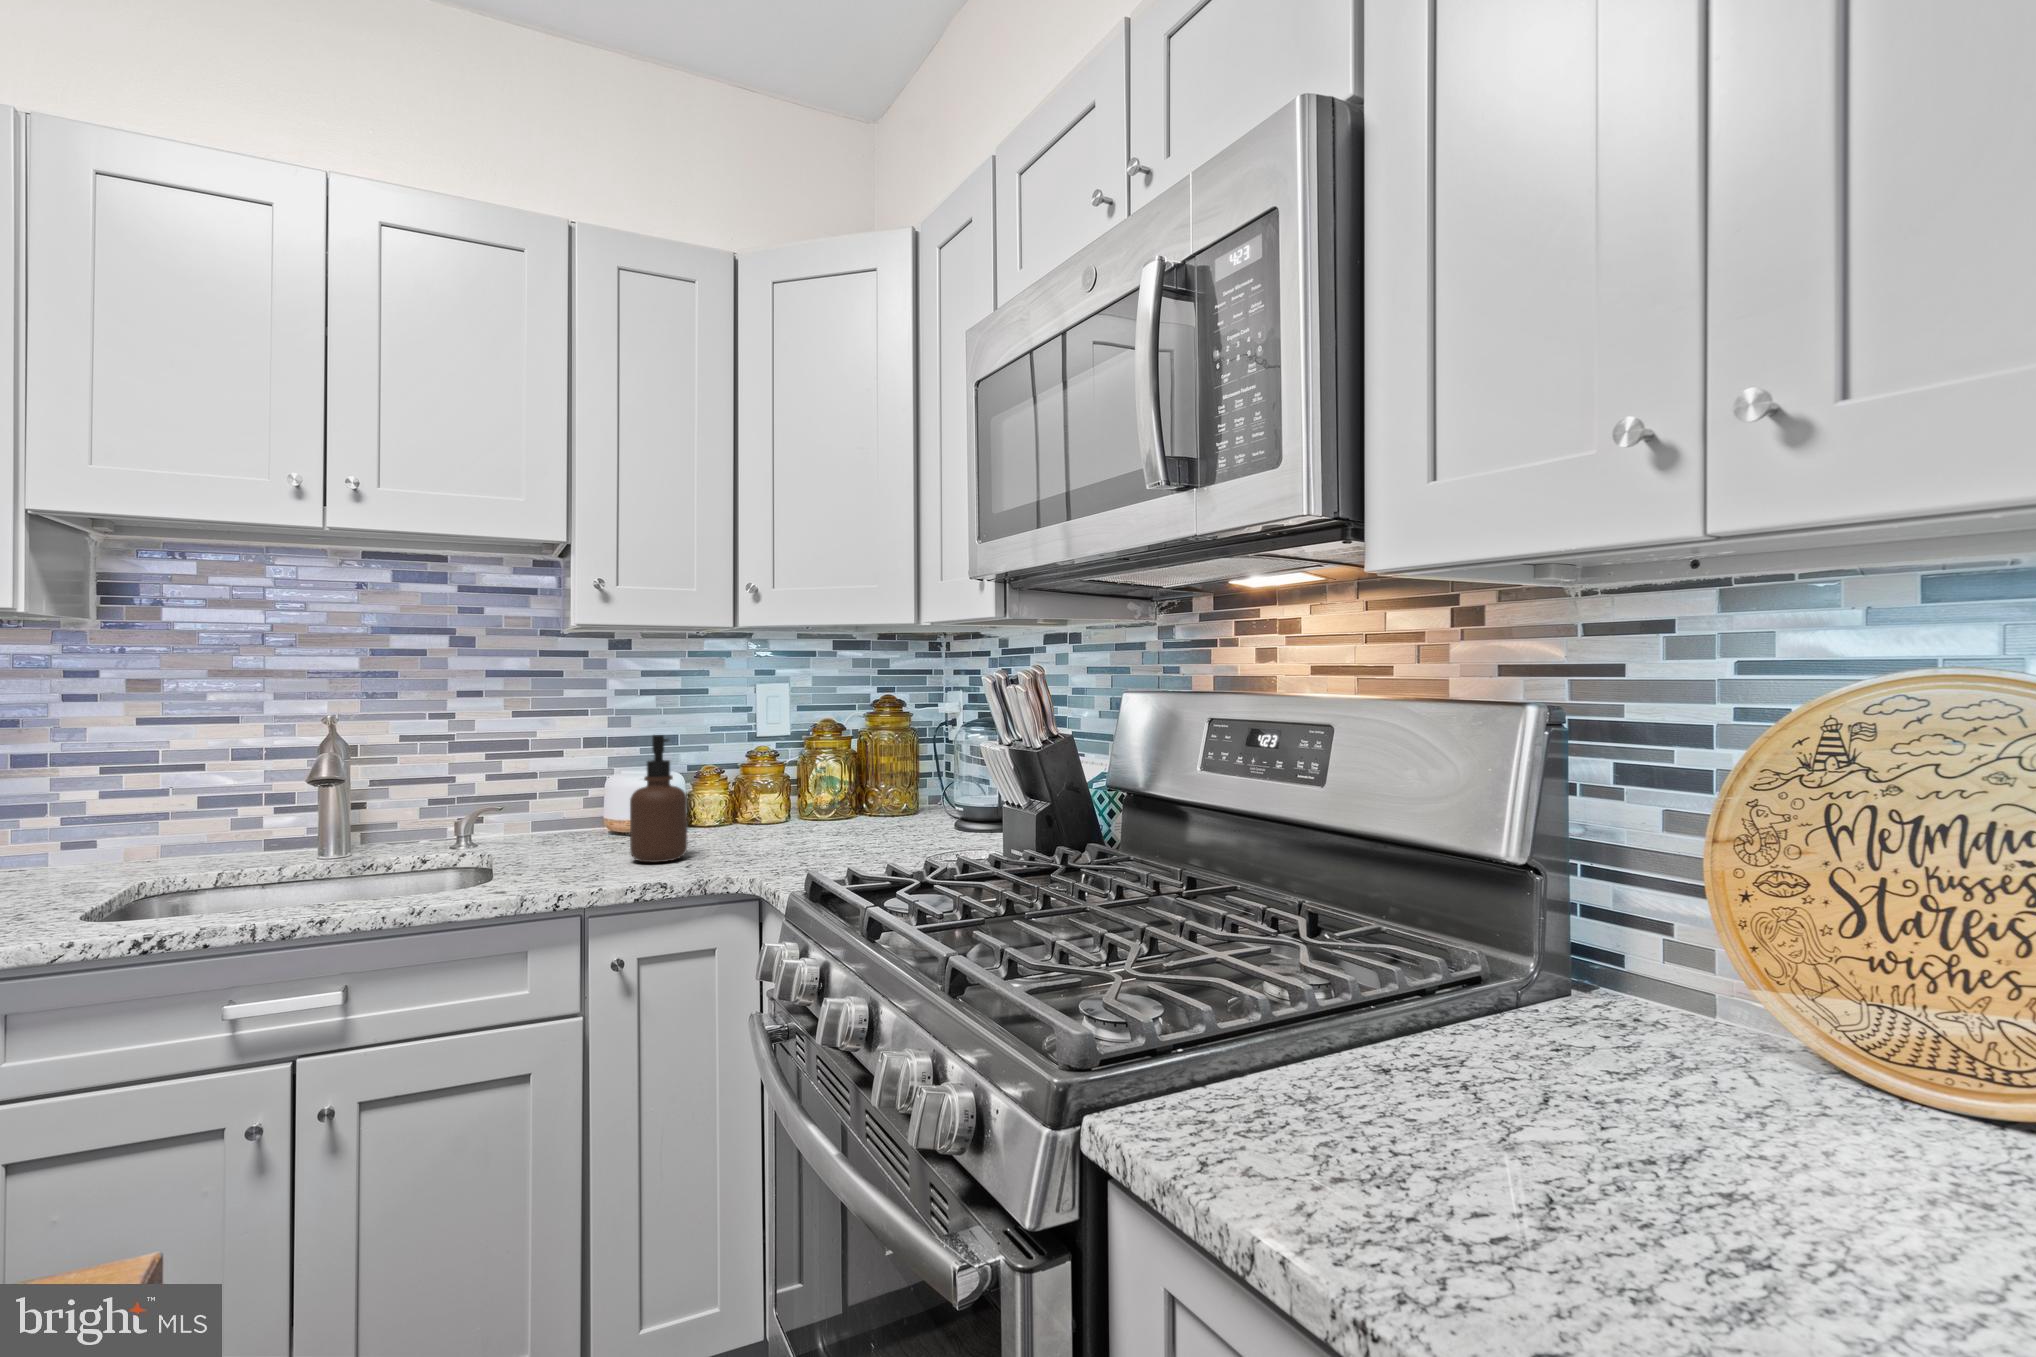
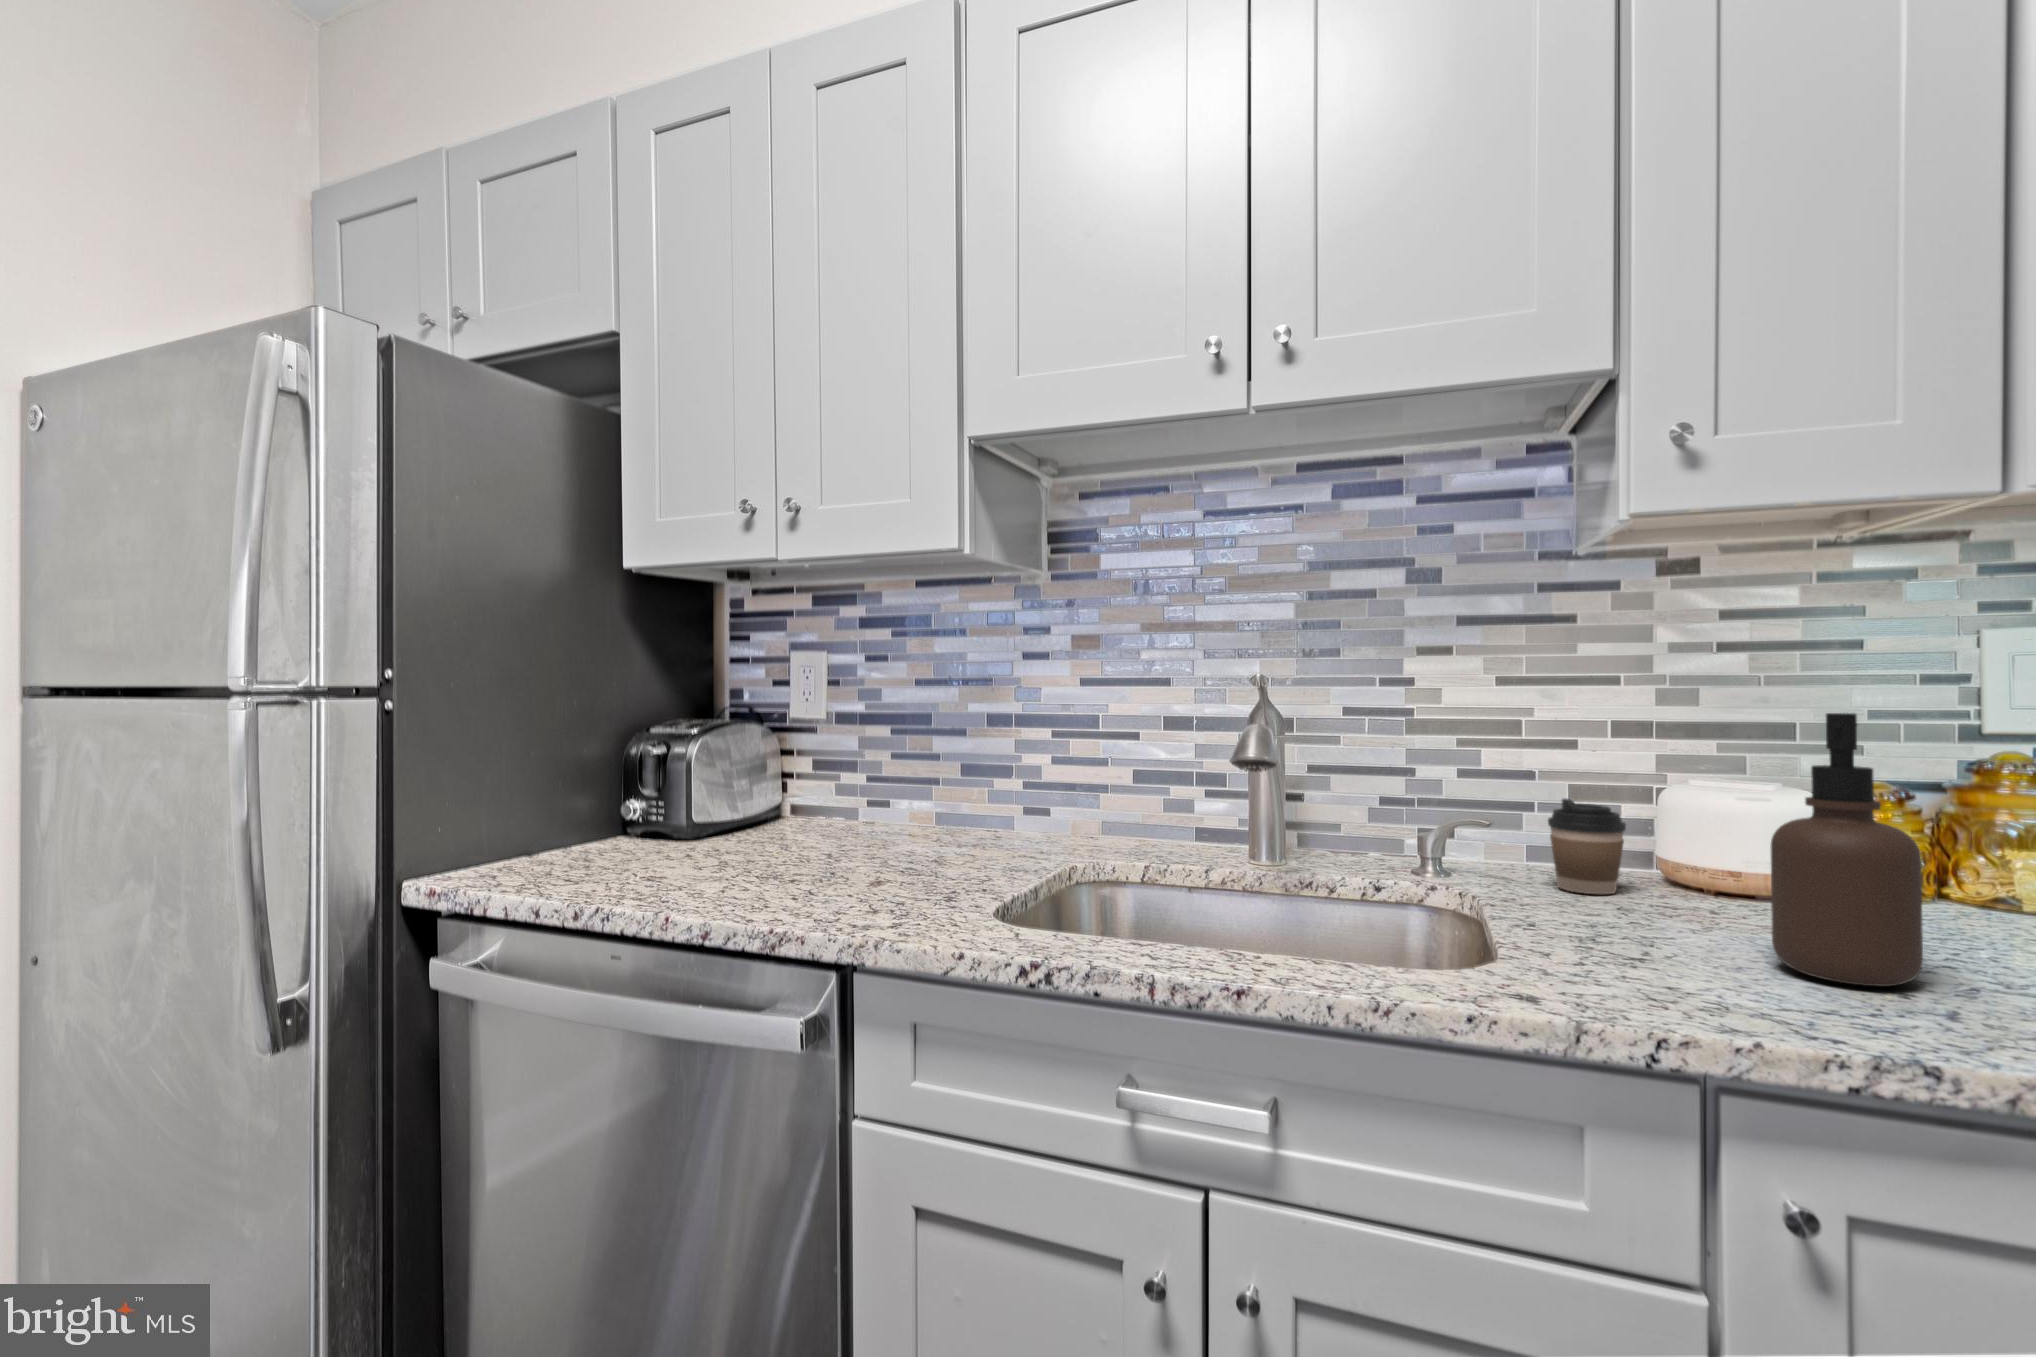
coffee cup: none [538,789,583,845] -> present [1548,799,1626,894]

